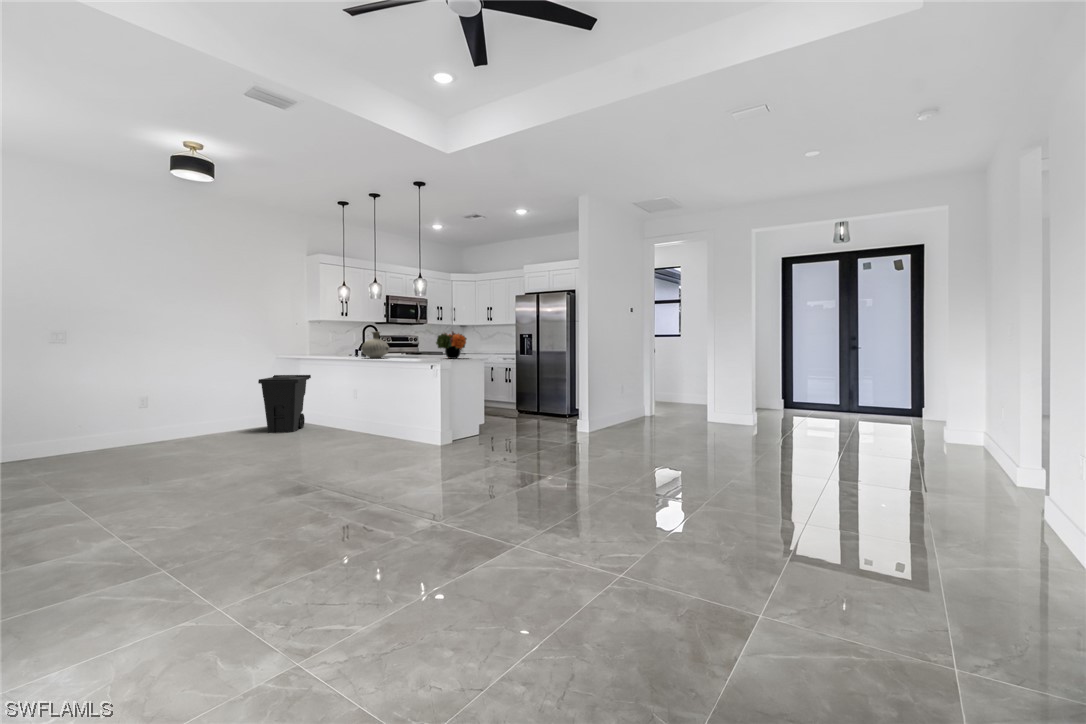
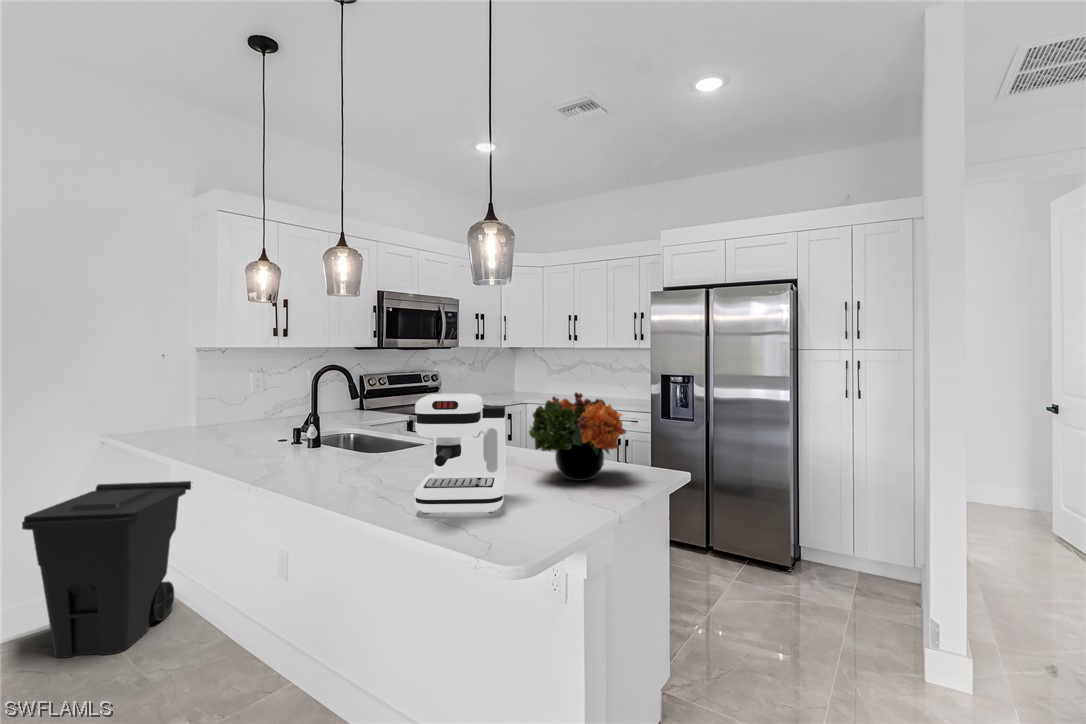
coffee maker: none [399,329,426,360] -> present [414,394,505,513]
vase: present [361,332,389,358] -> none [293,394,381,479]

